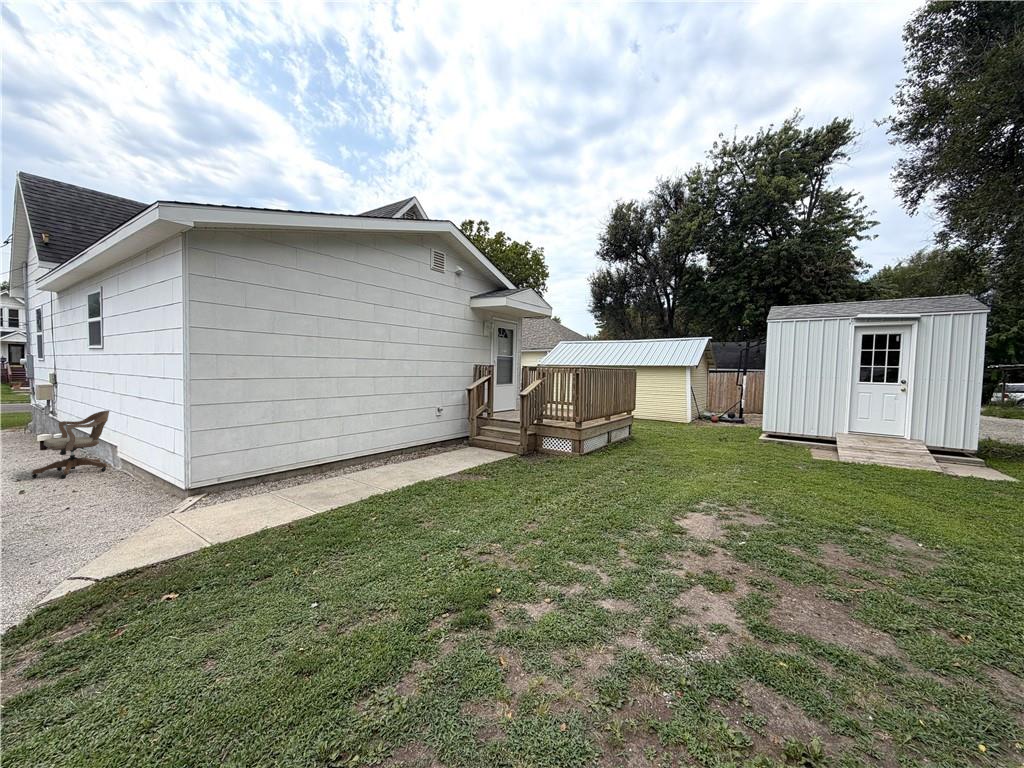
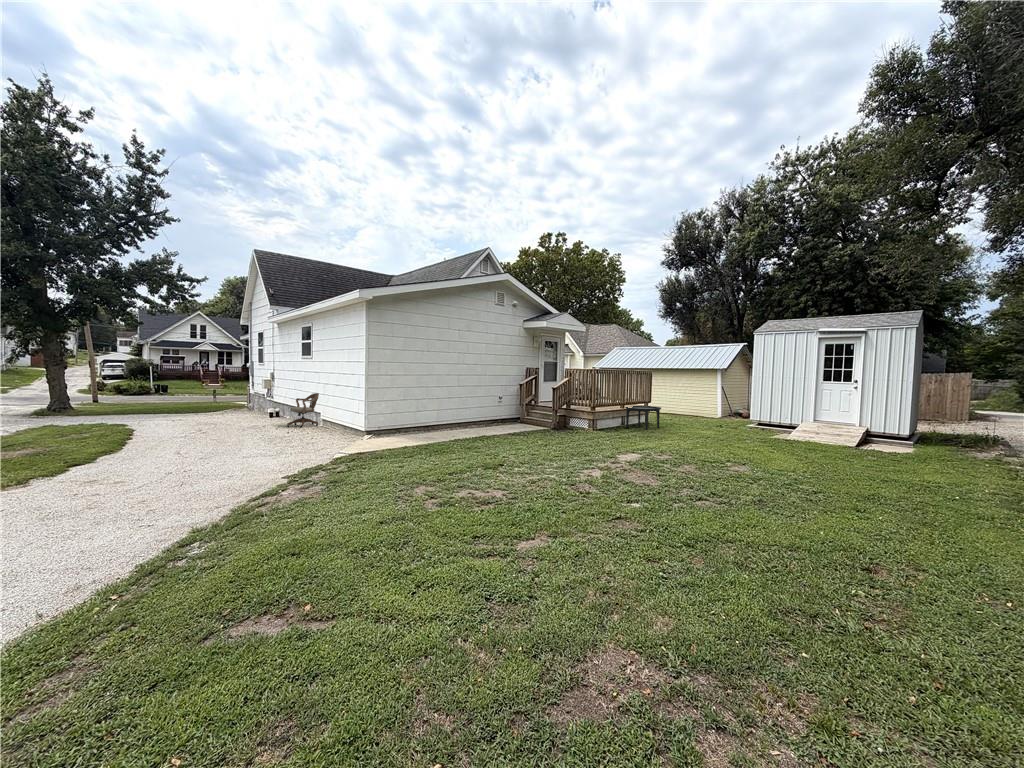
round table: none [614,416,665,451] -> present [625,406,661,430]

